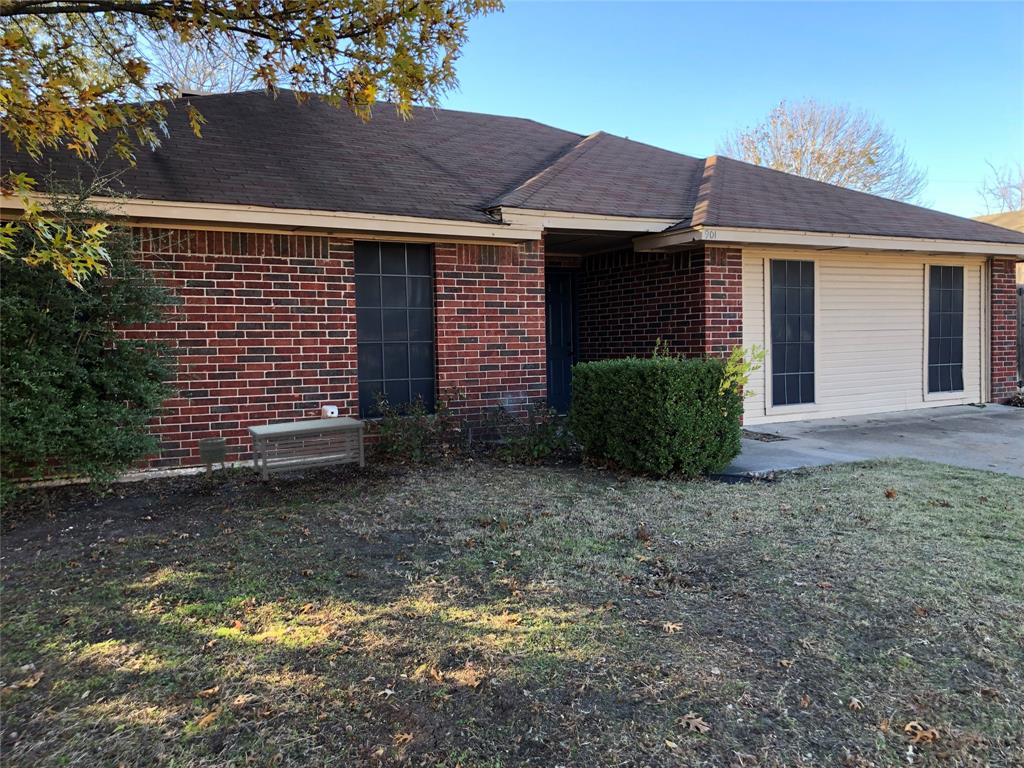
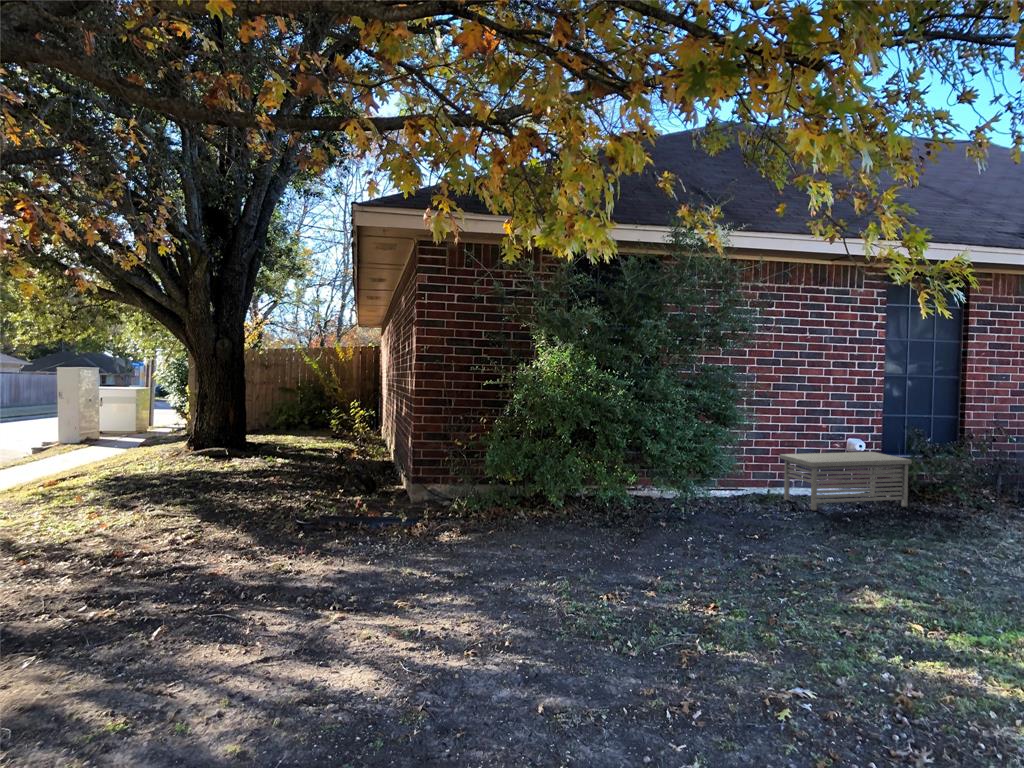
planter: present [198,437,228,481] -> none [739,462,766,504]

